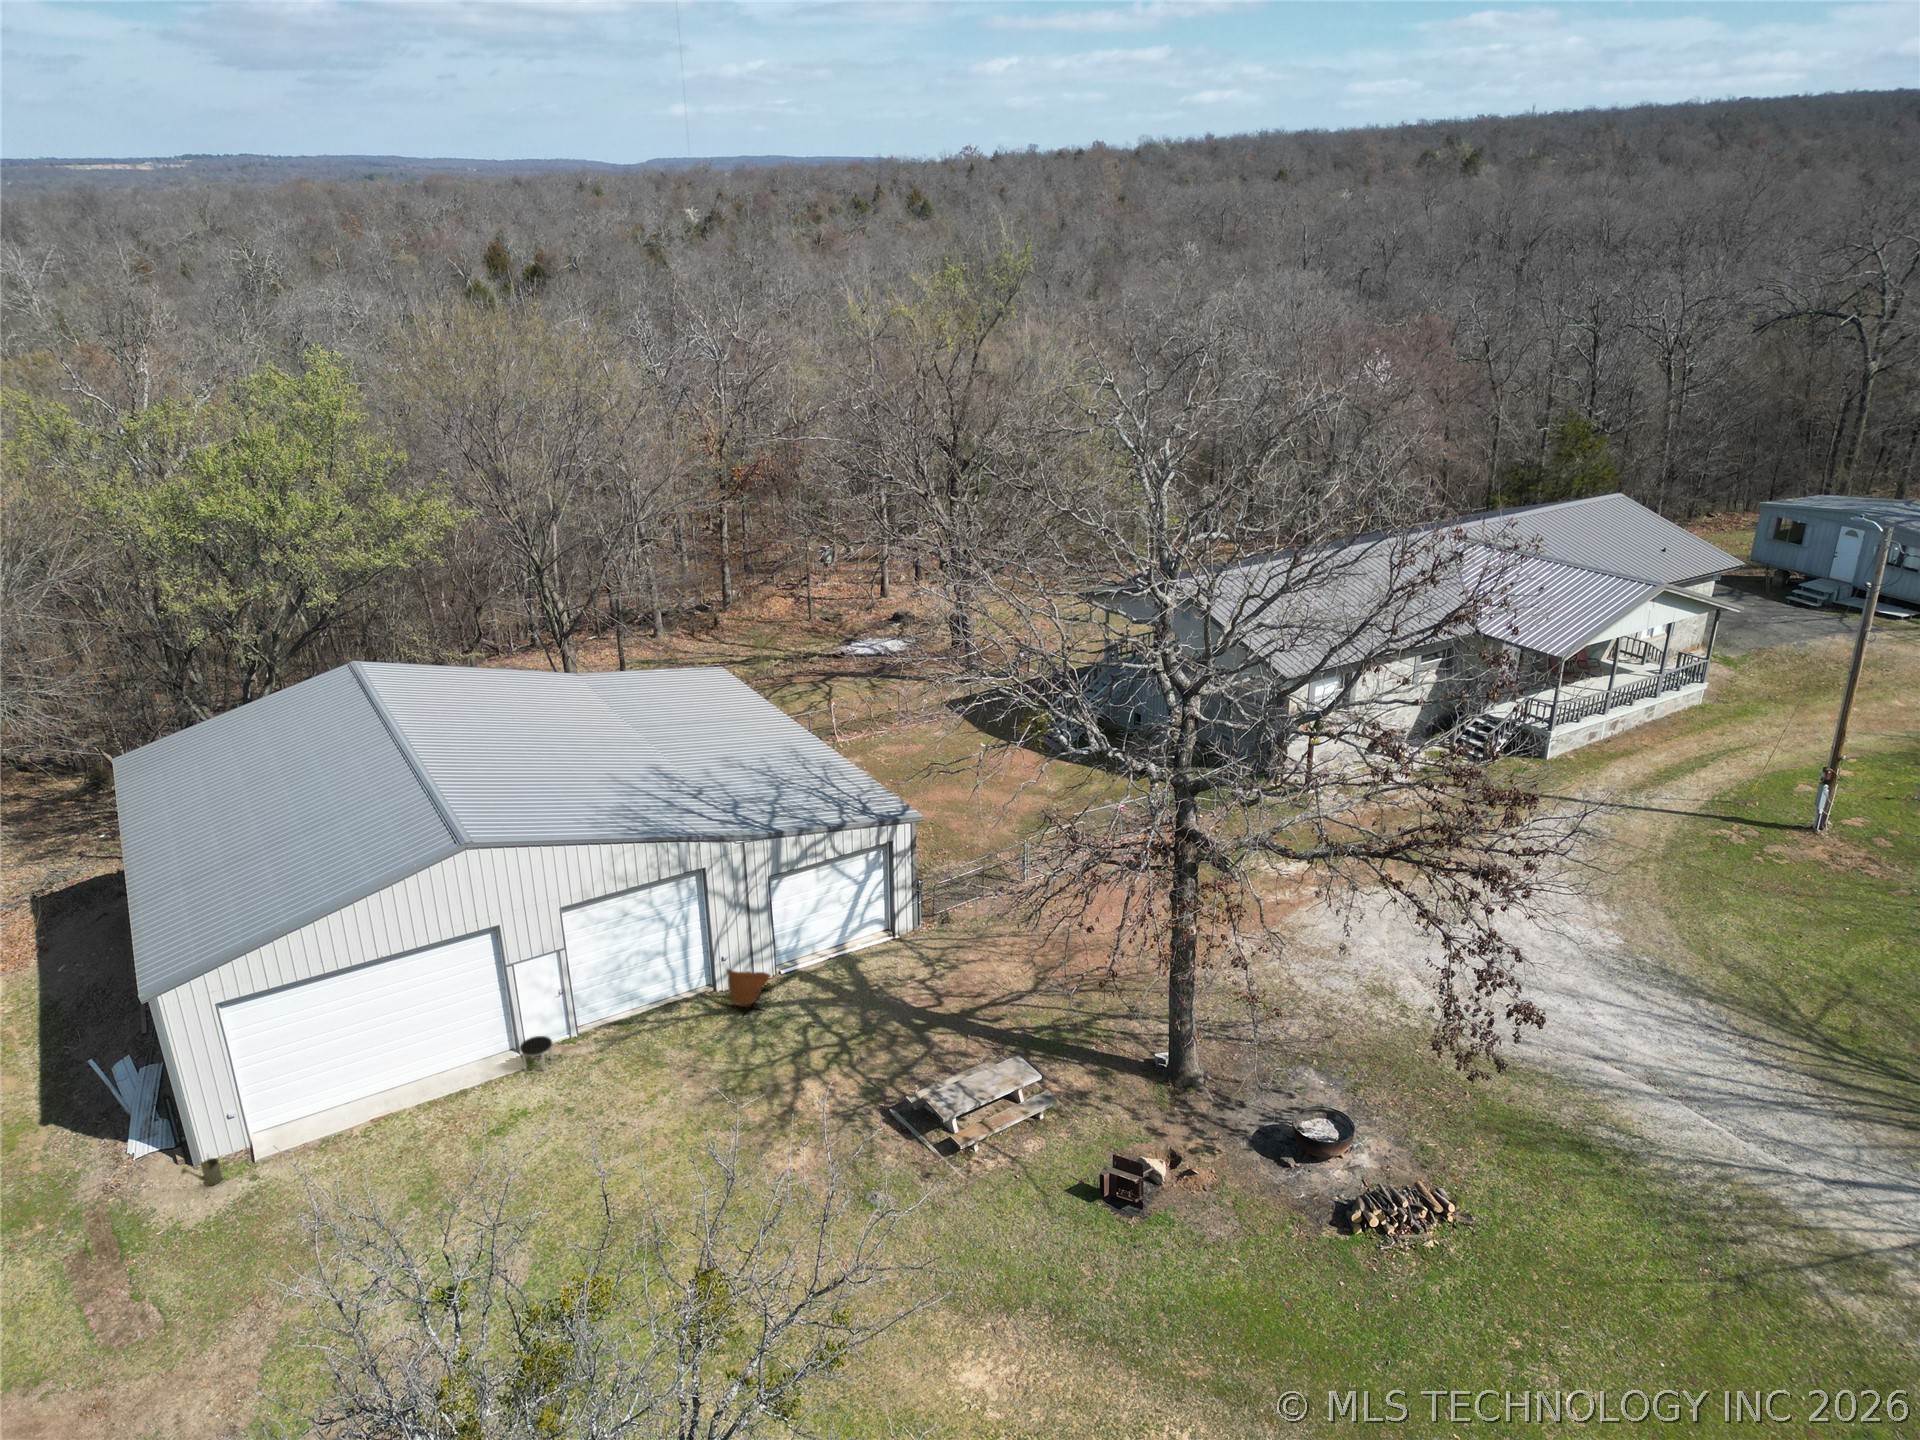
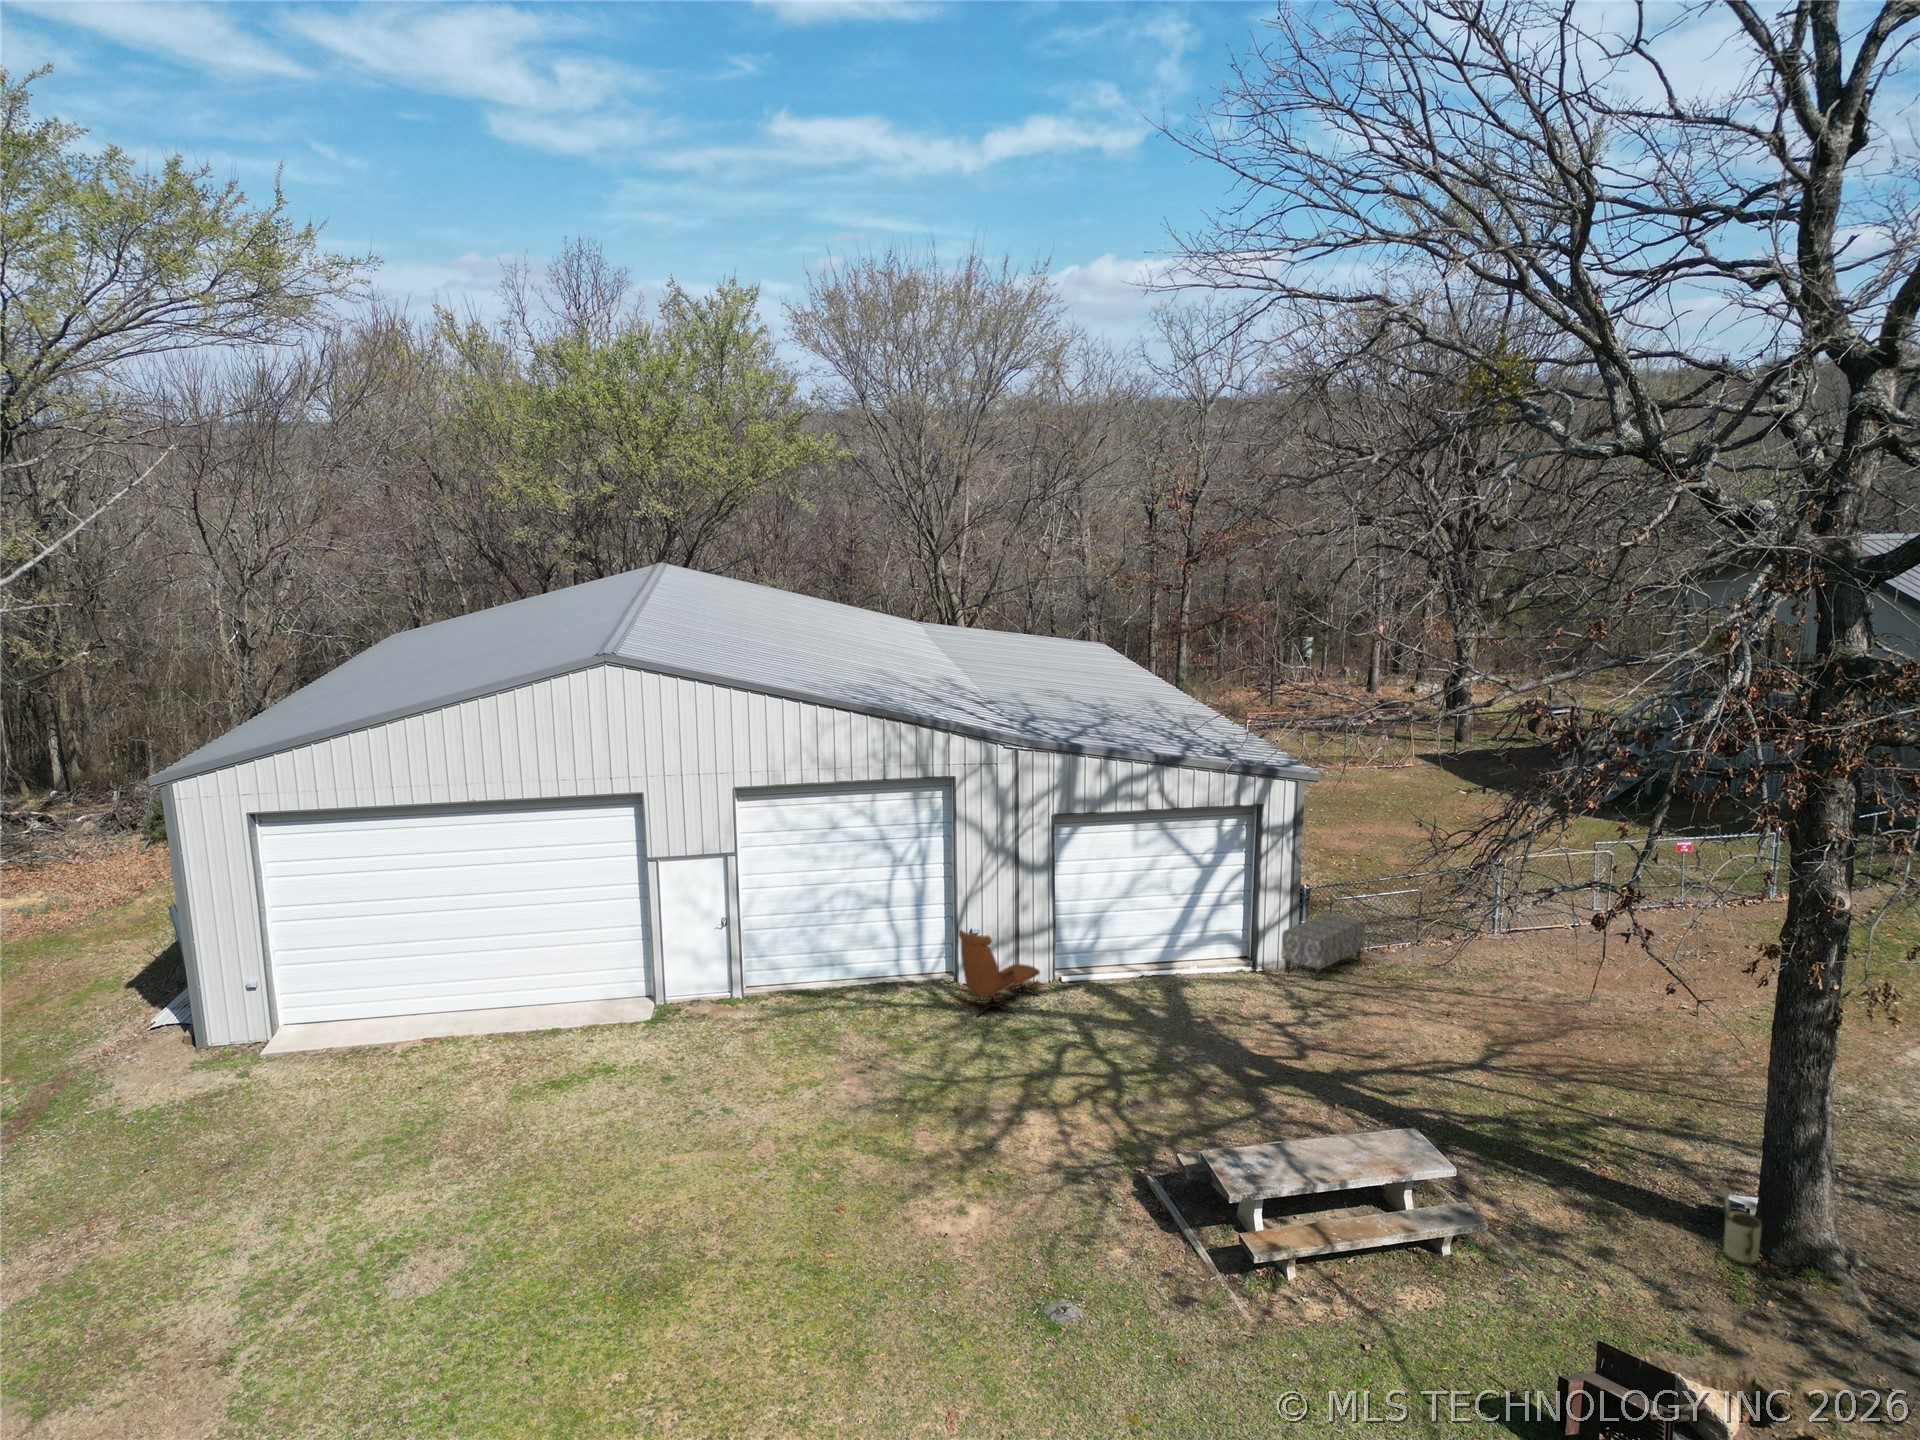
bench: none [911,889,956,941] -> present [1281,912,1365,981]
round table: present [520,1036,553,1071] -> none [658,976,704,1024]
watering can: present [181,1157,222,1186] -> present [1716,1187,1761,1266]

